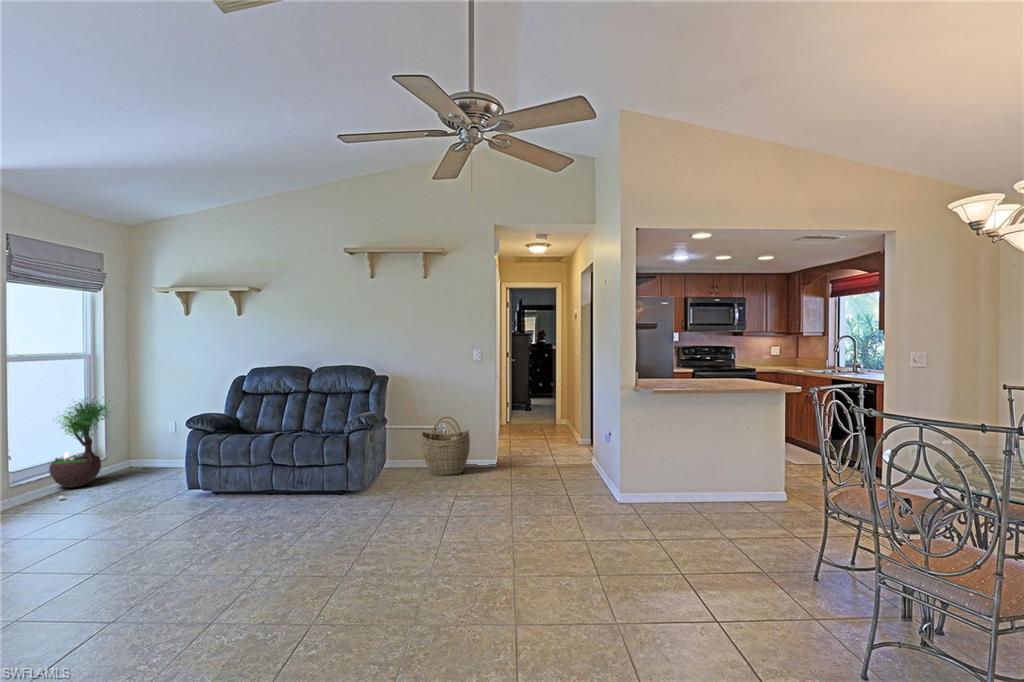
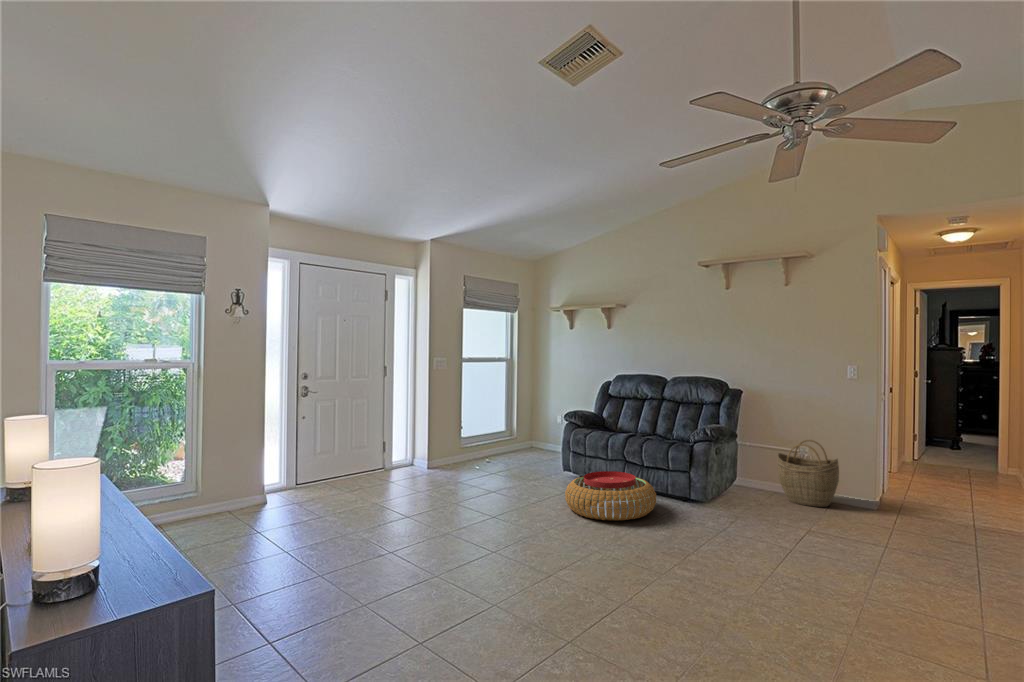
potted tree: present [49,398,110,488] -> none [484,387,522,455]
pouf: none [201,477,315,537] -> present [565,471,656,521]

